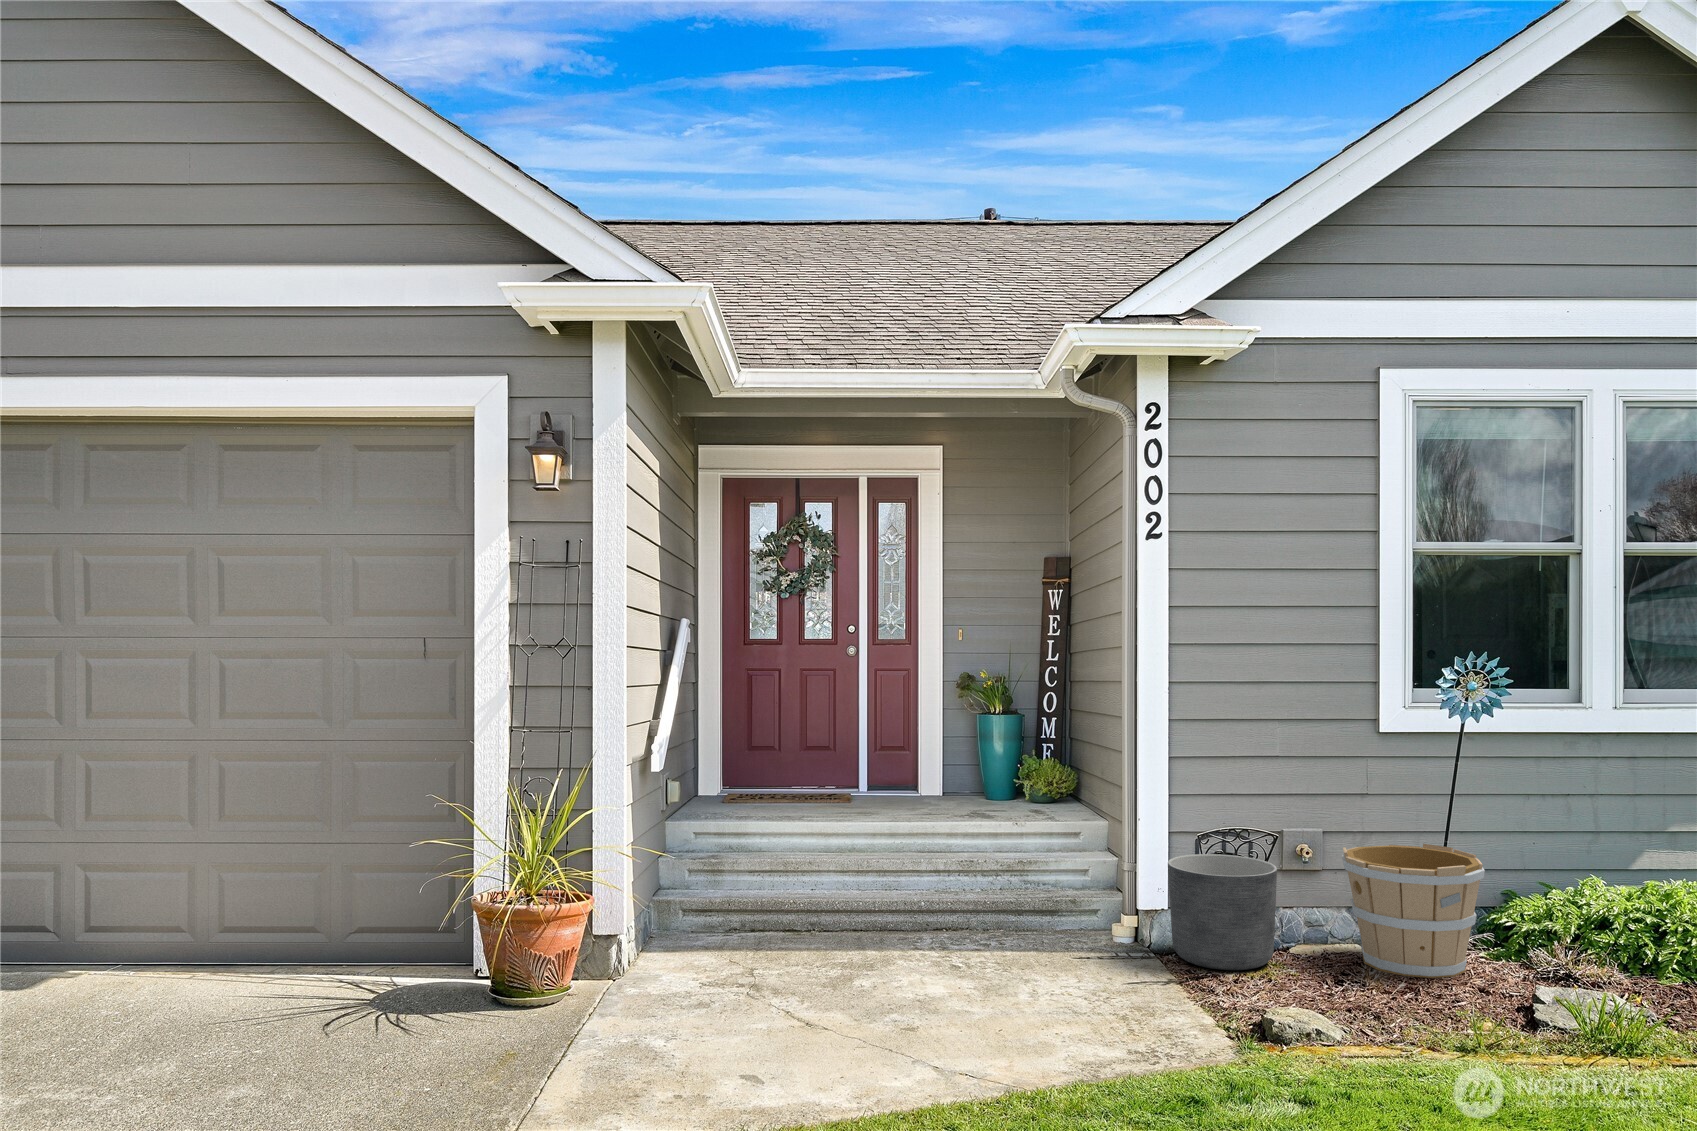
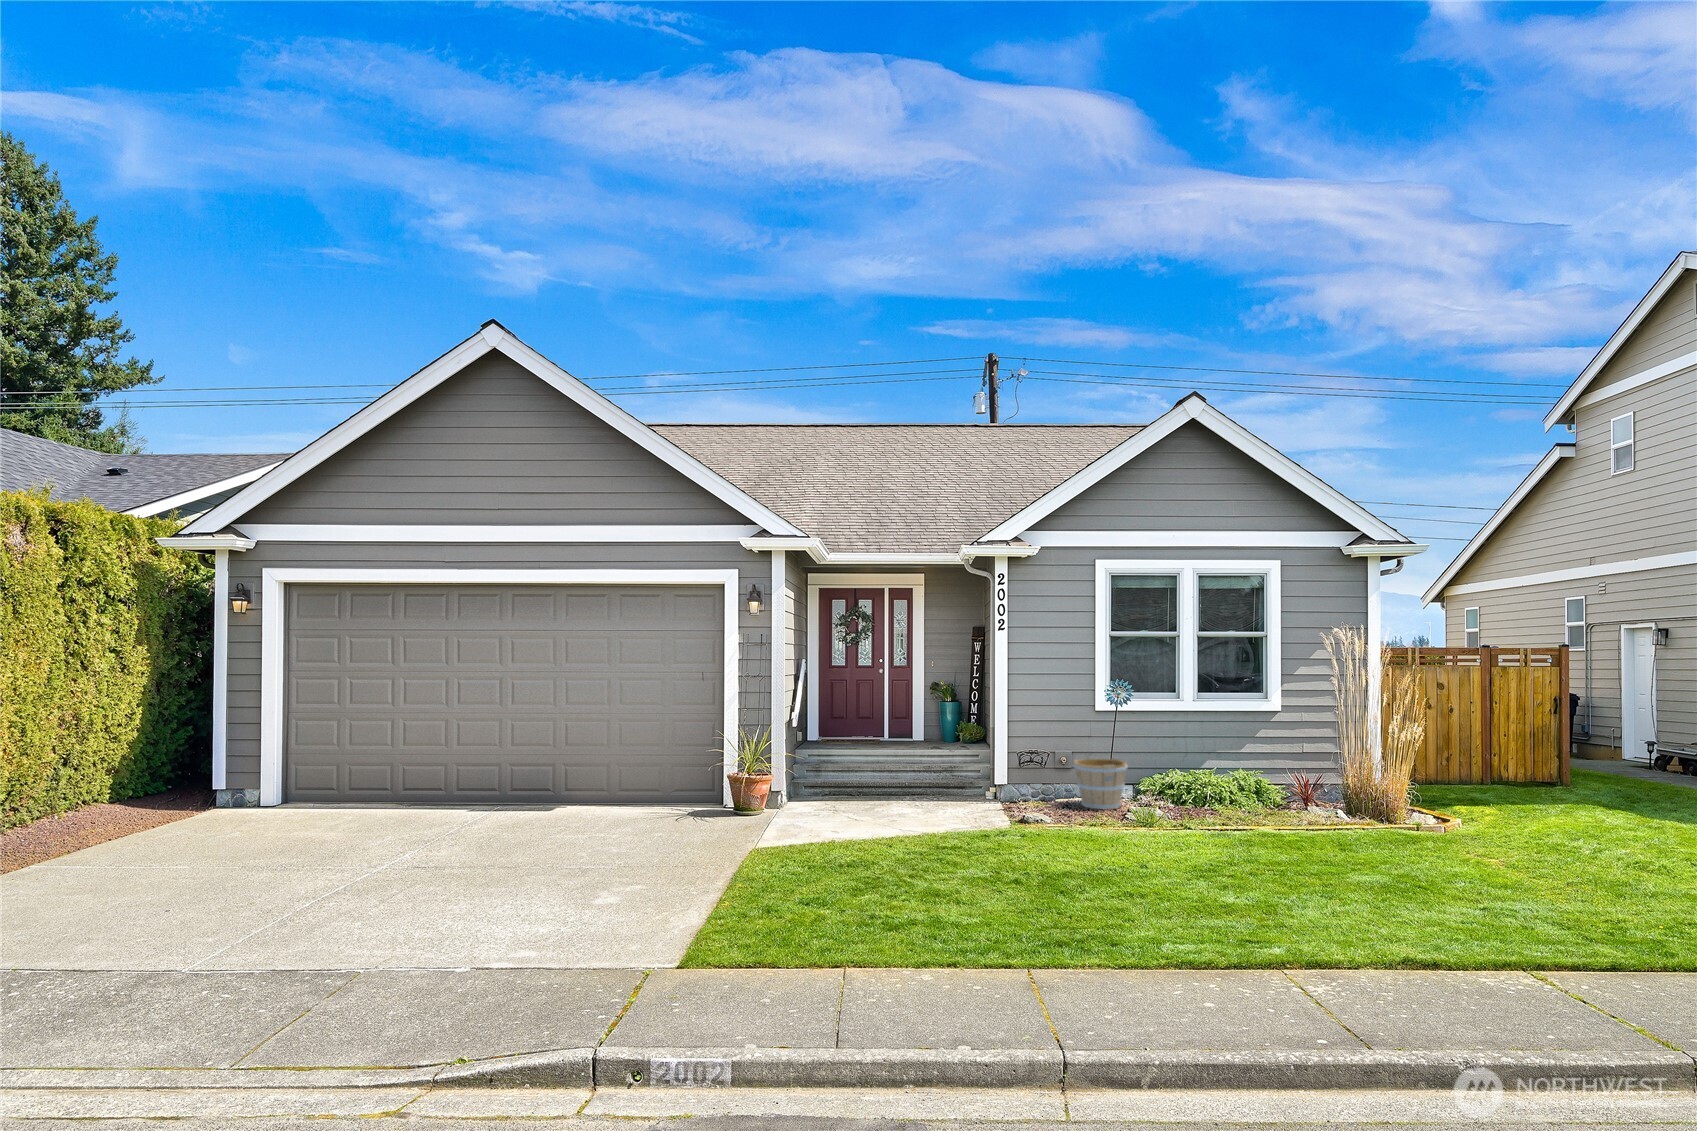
planter: present [1168,854,1277,970] -> none [1003,762,1046,807]

